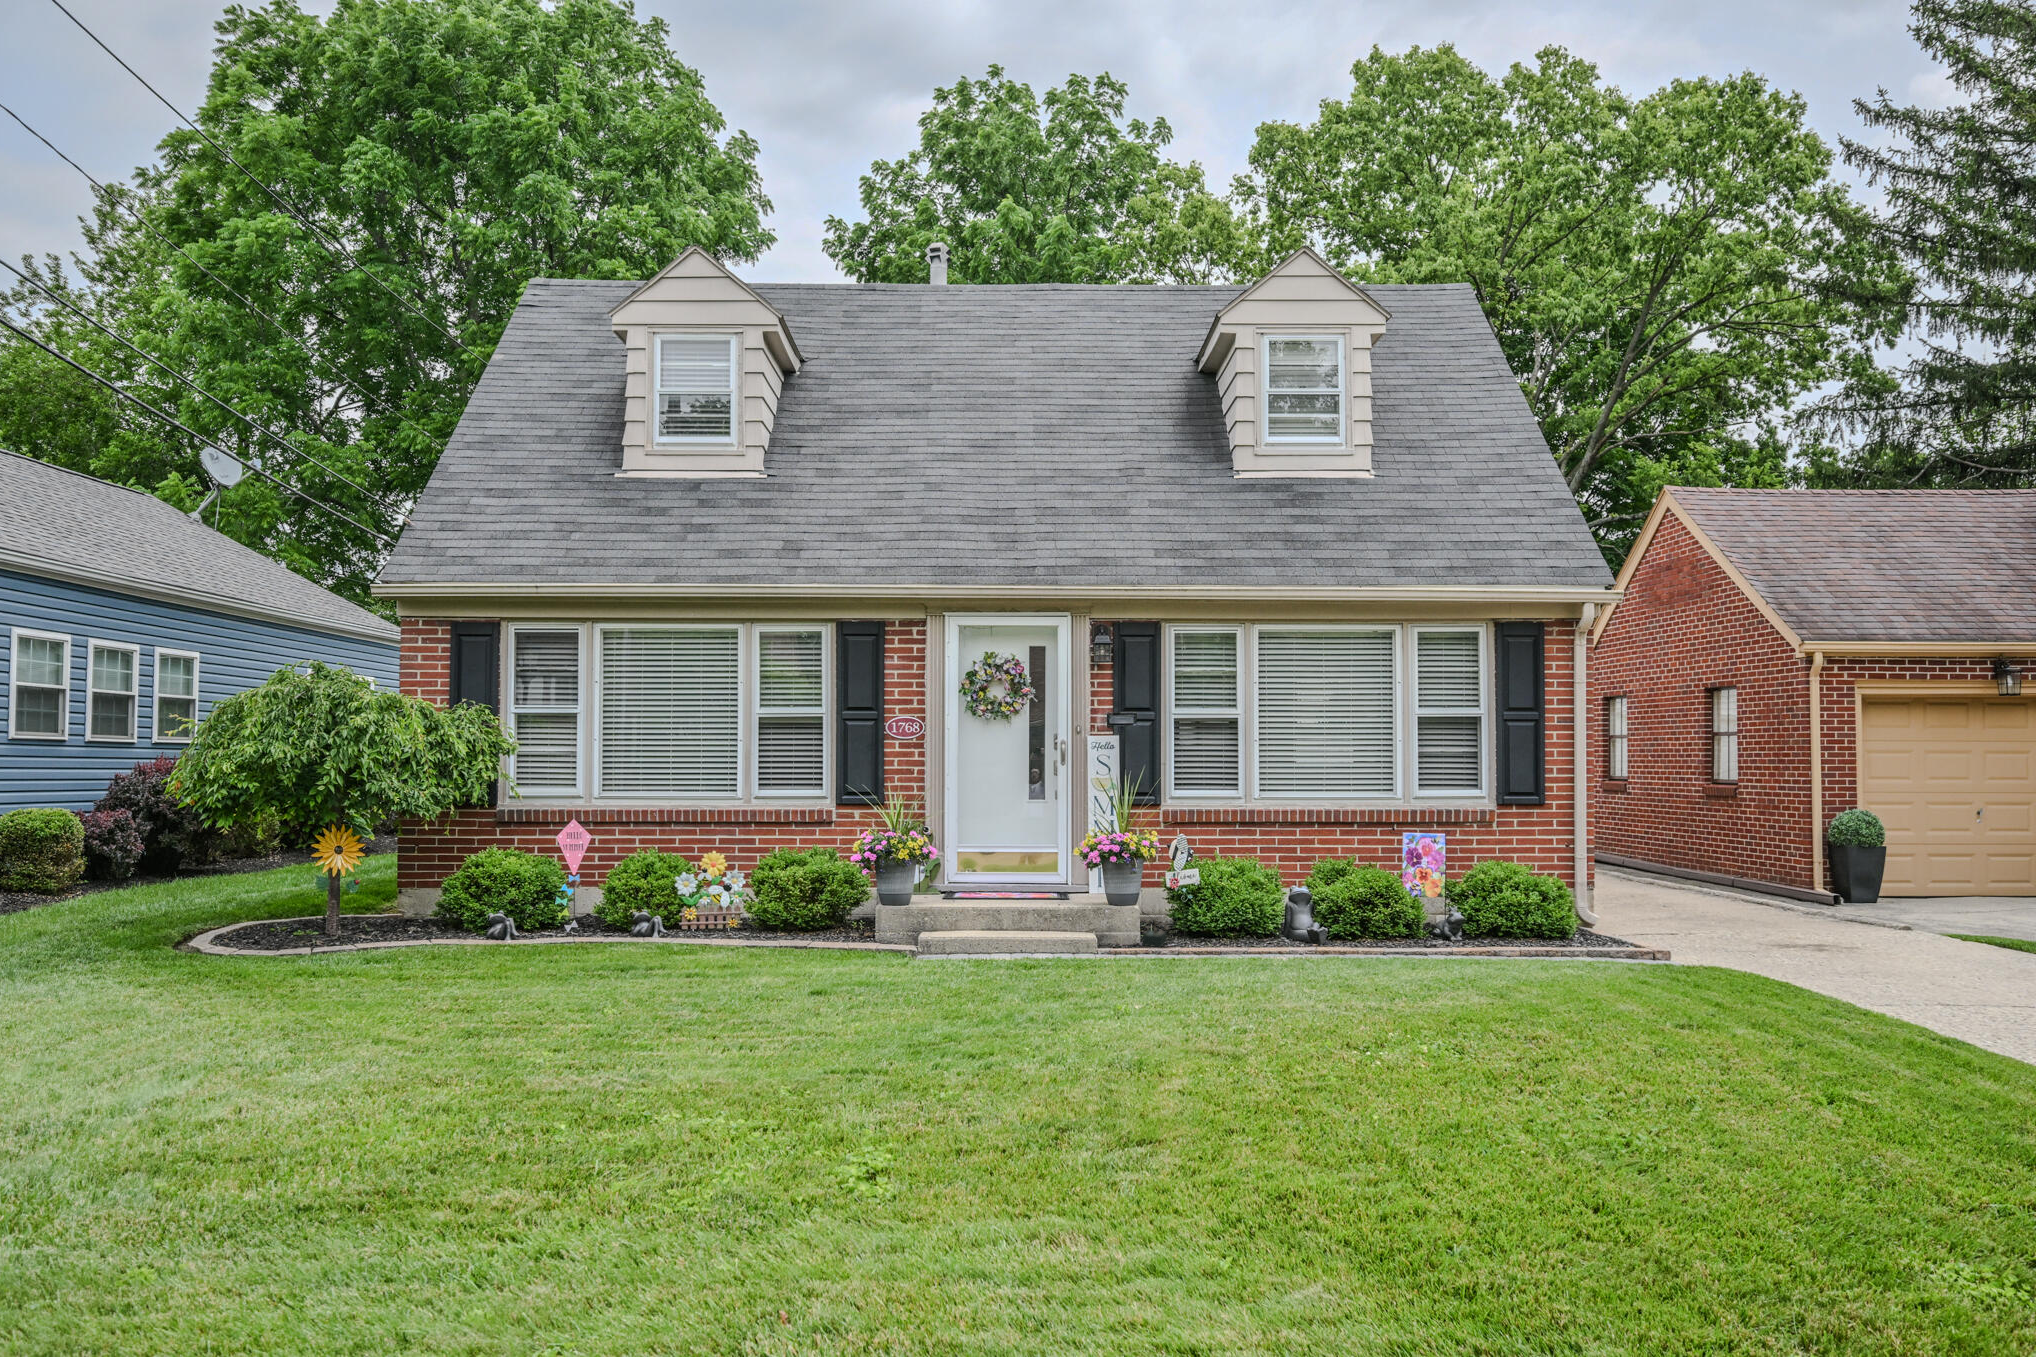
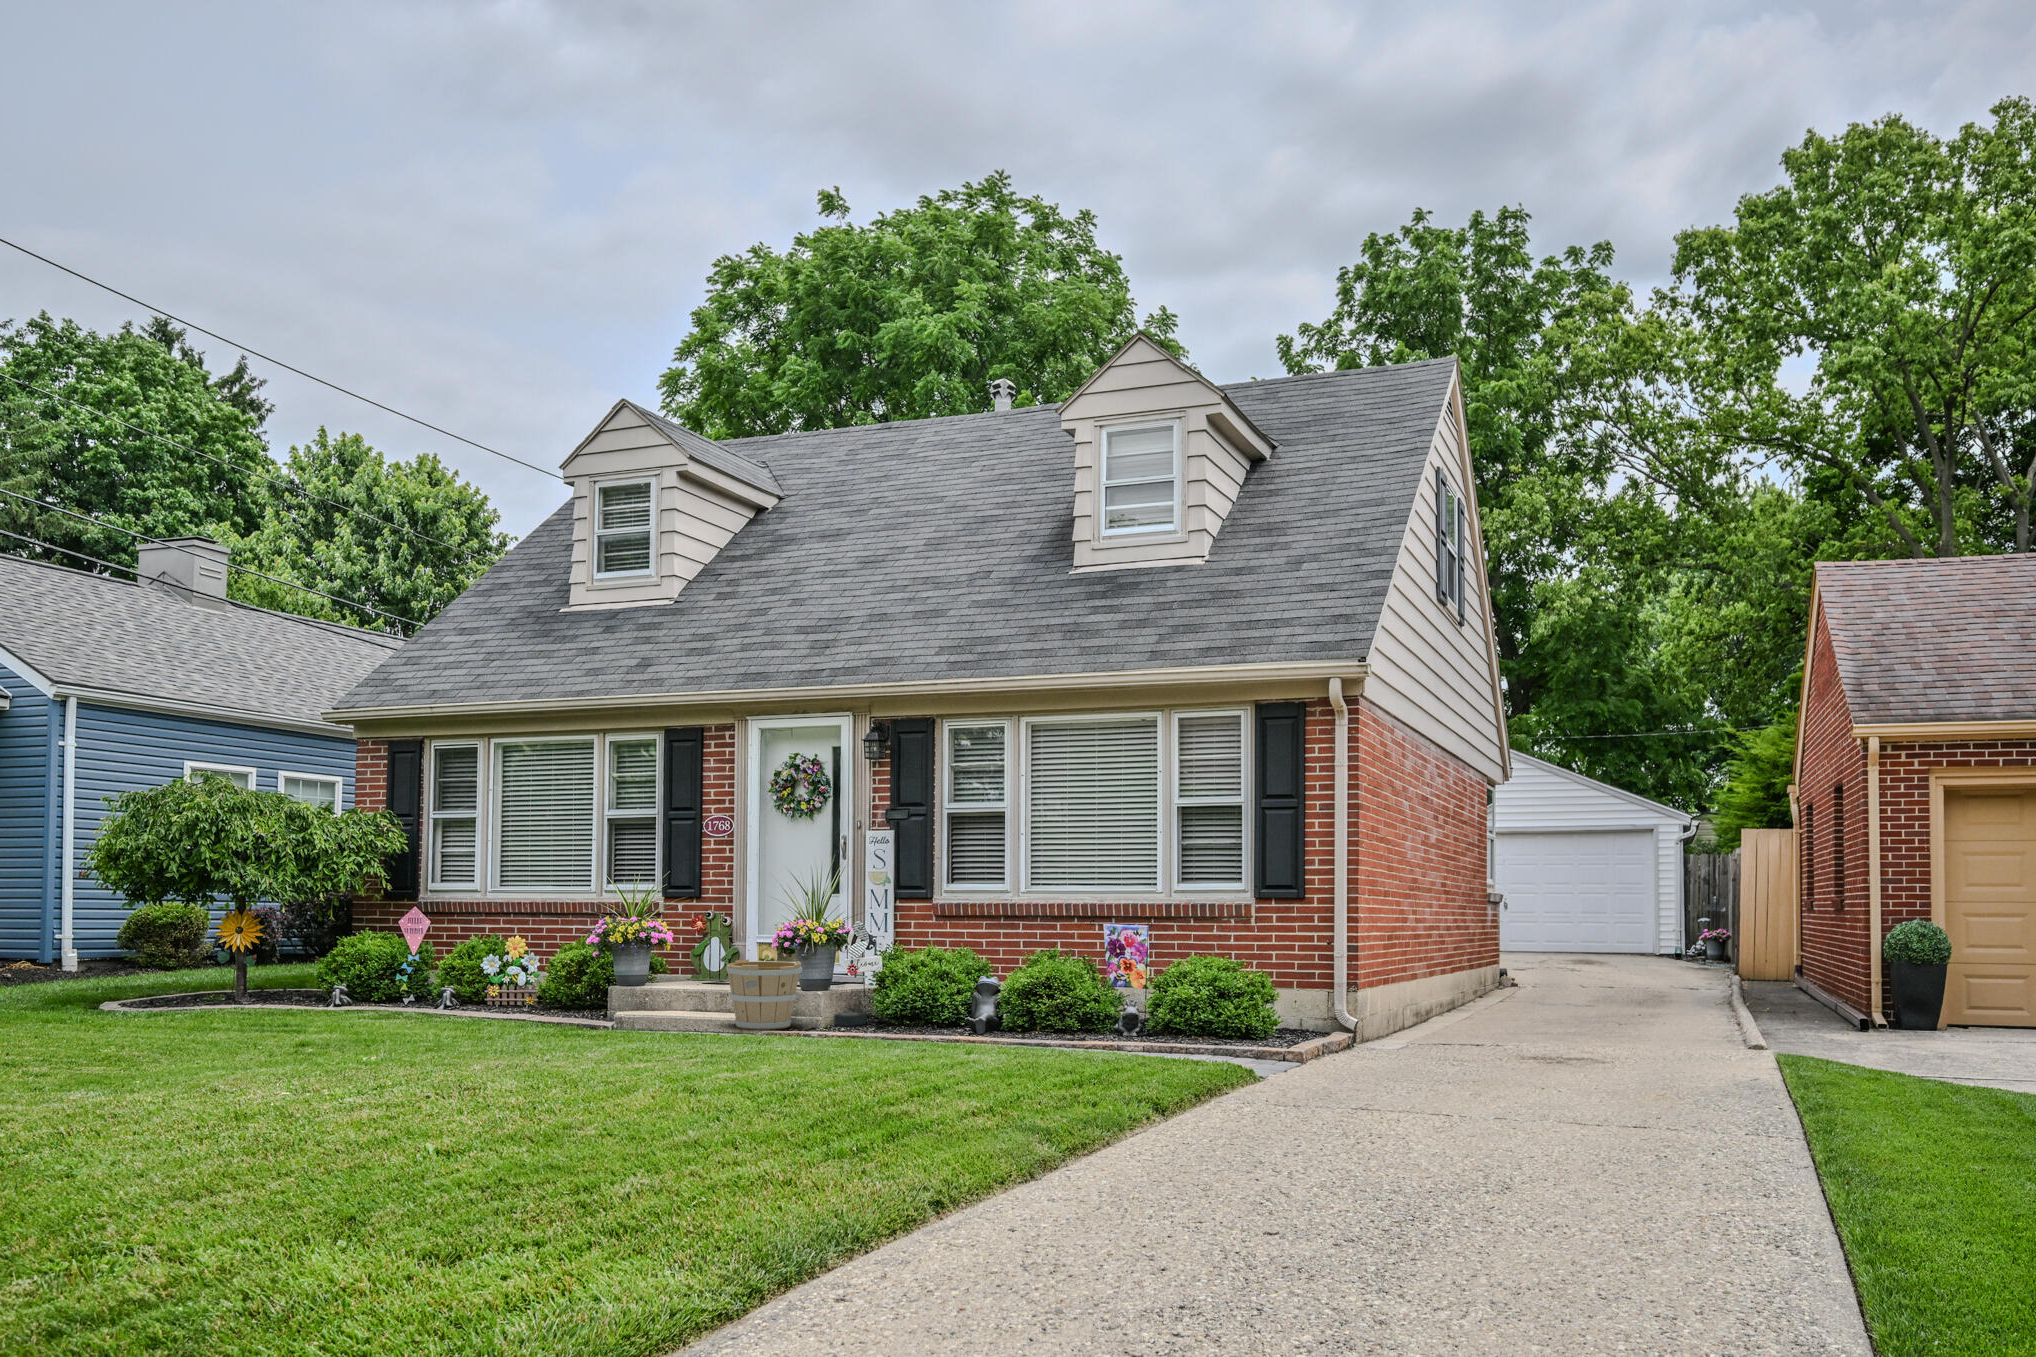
wooden bucket: none [1051,882,1133,959] -> present [726,960,802,1030]

